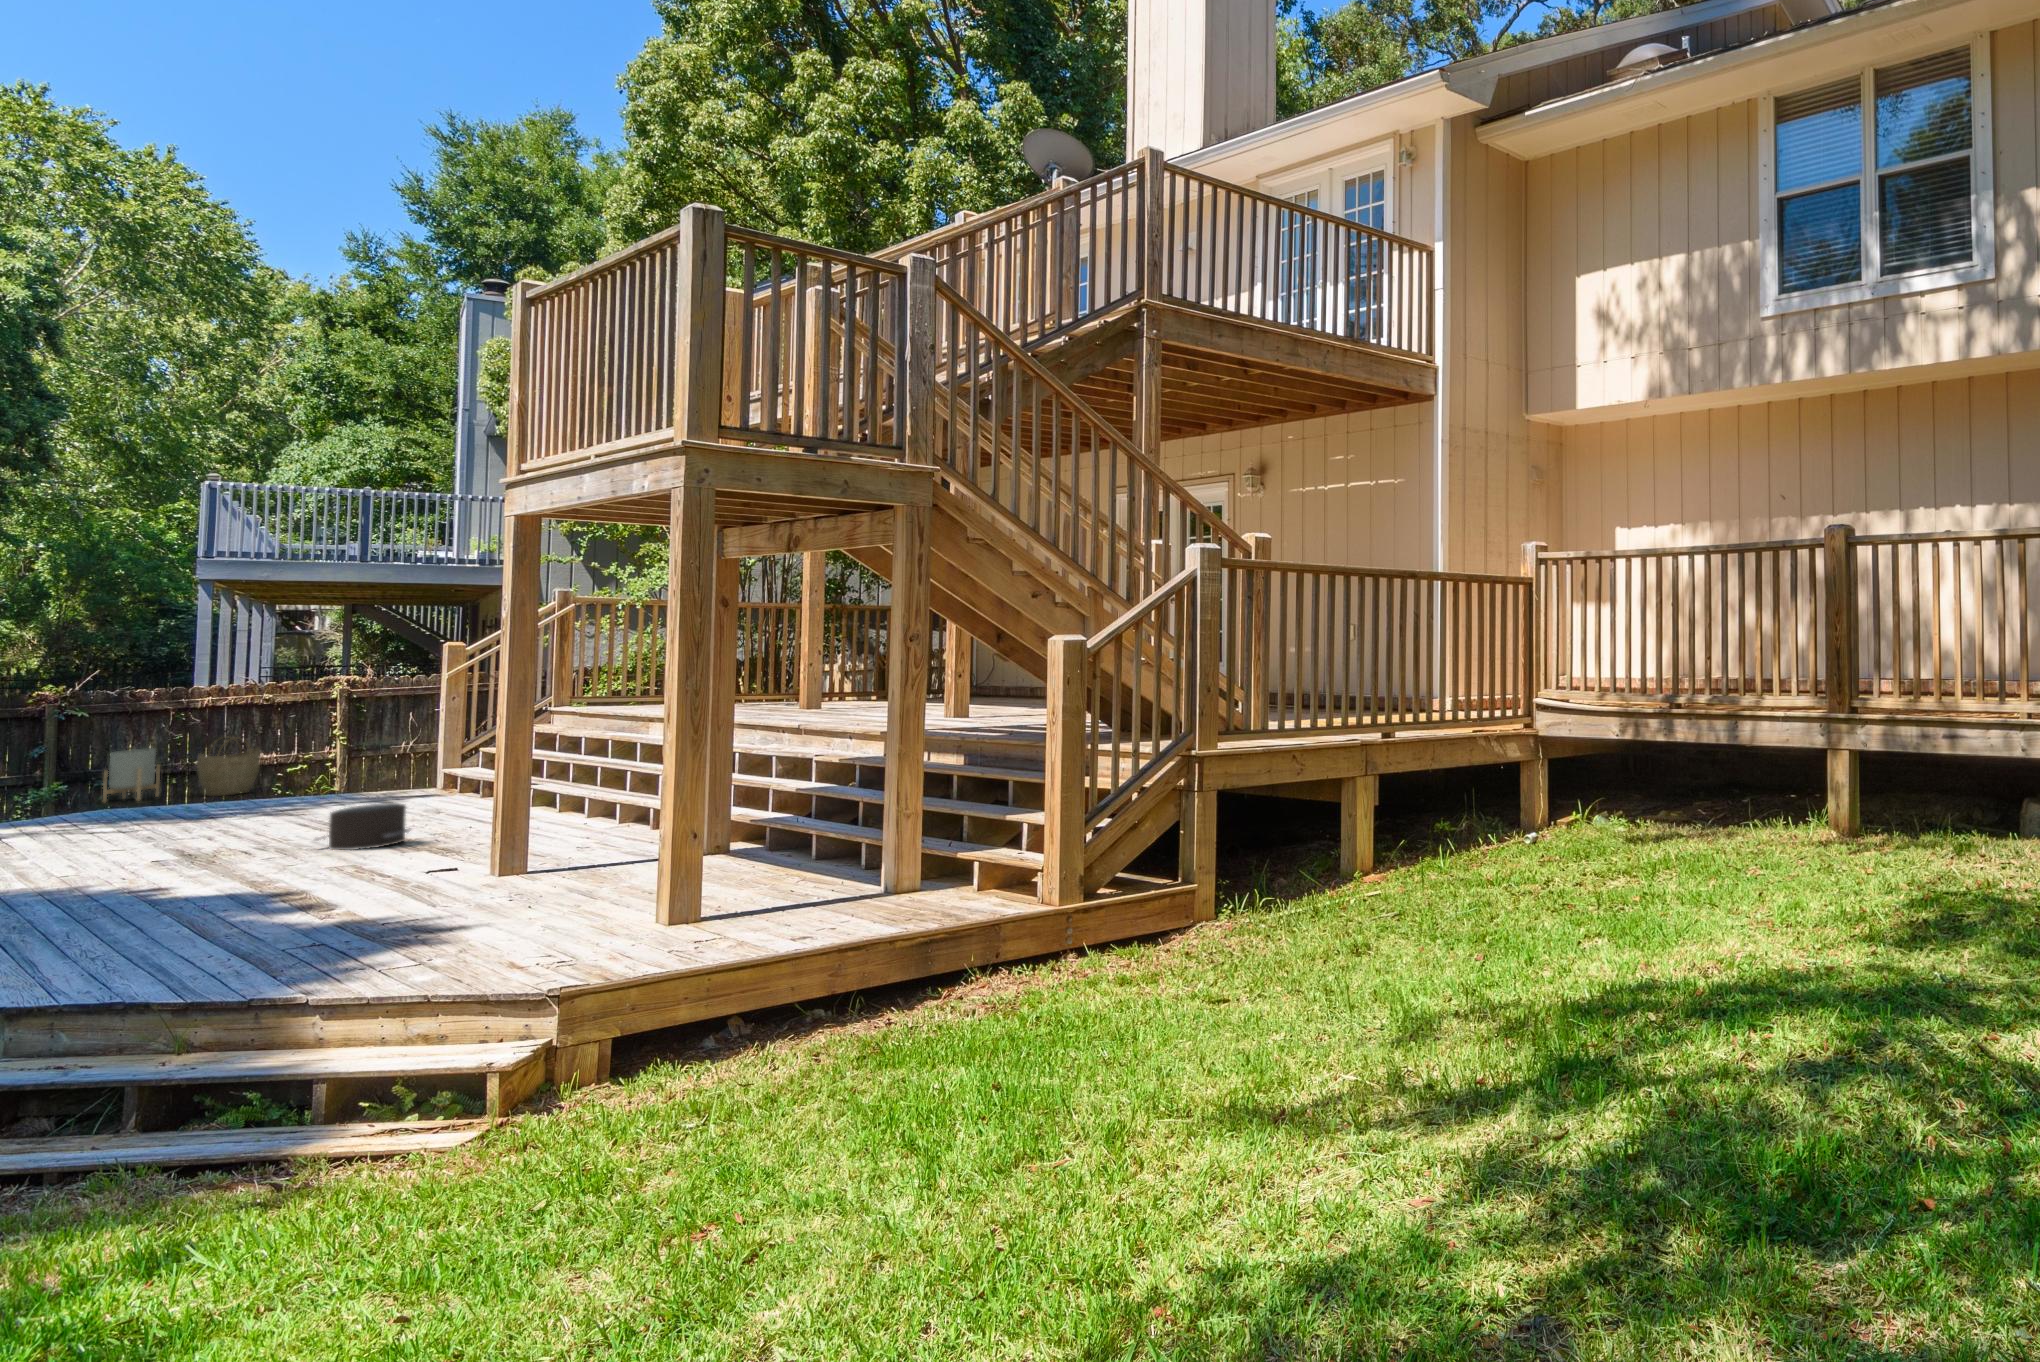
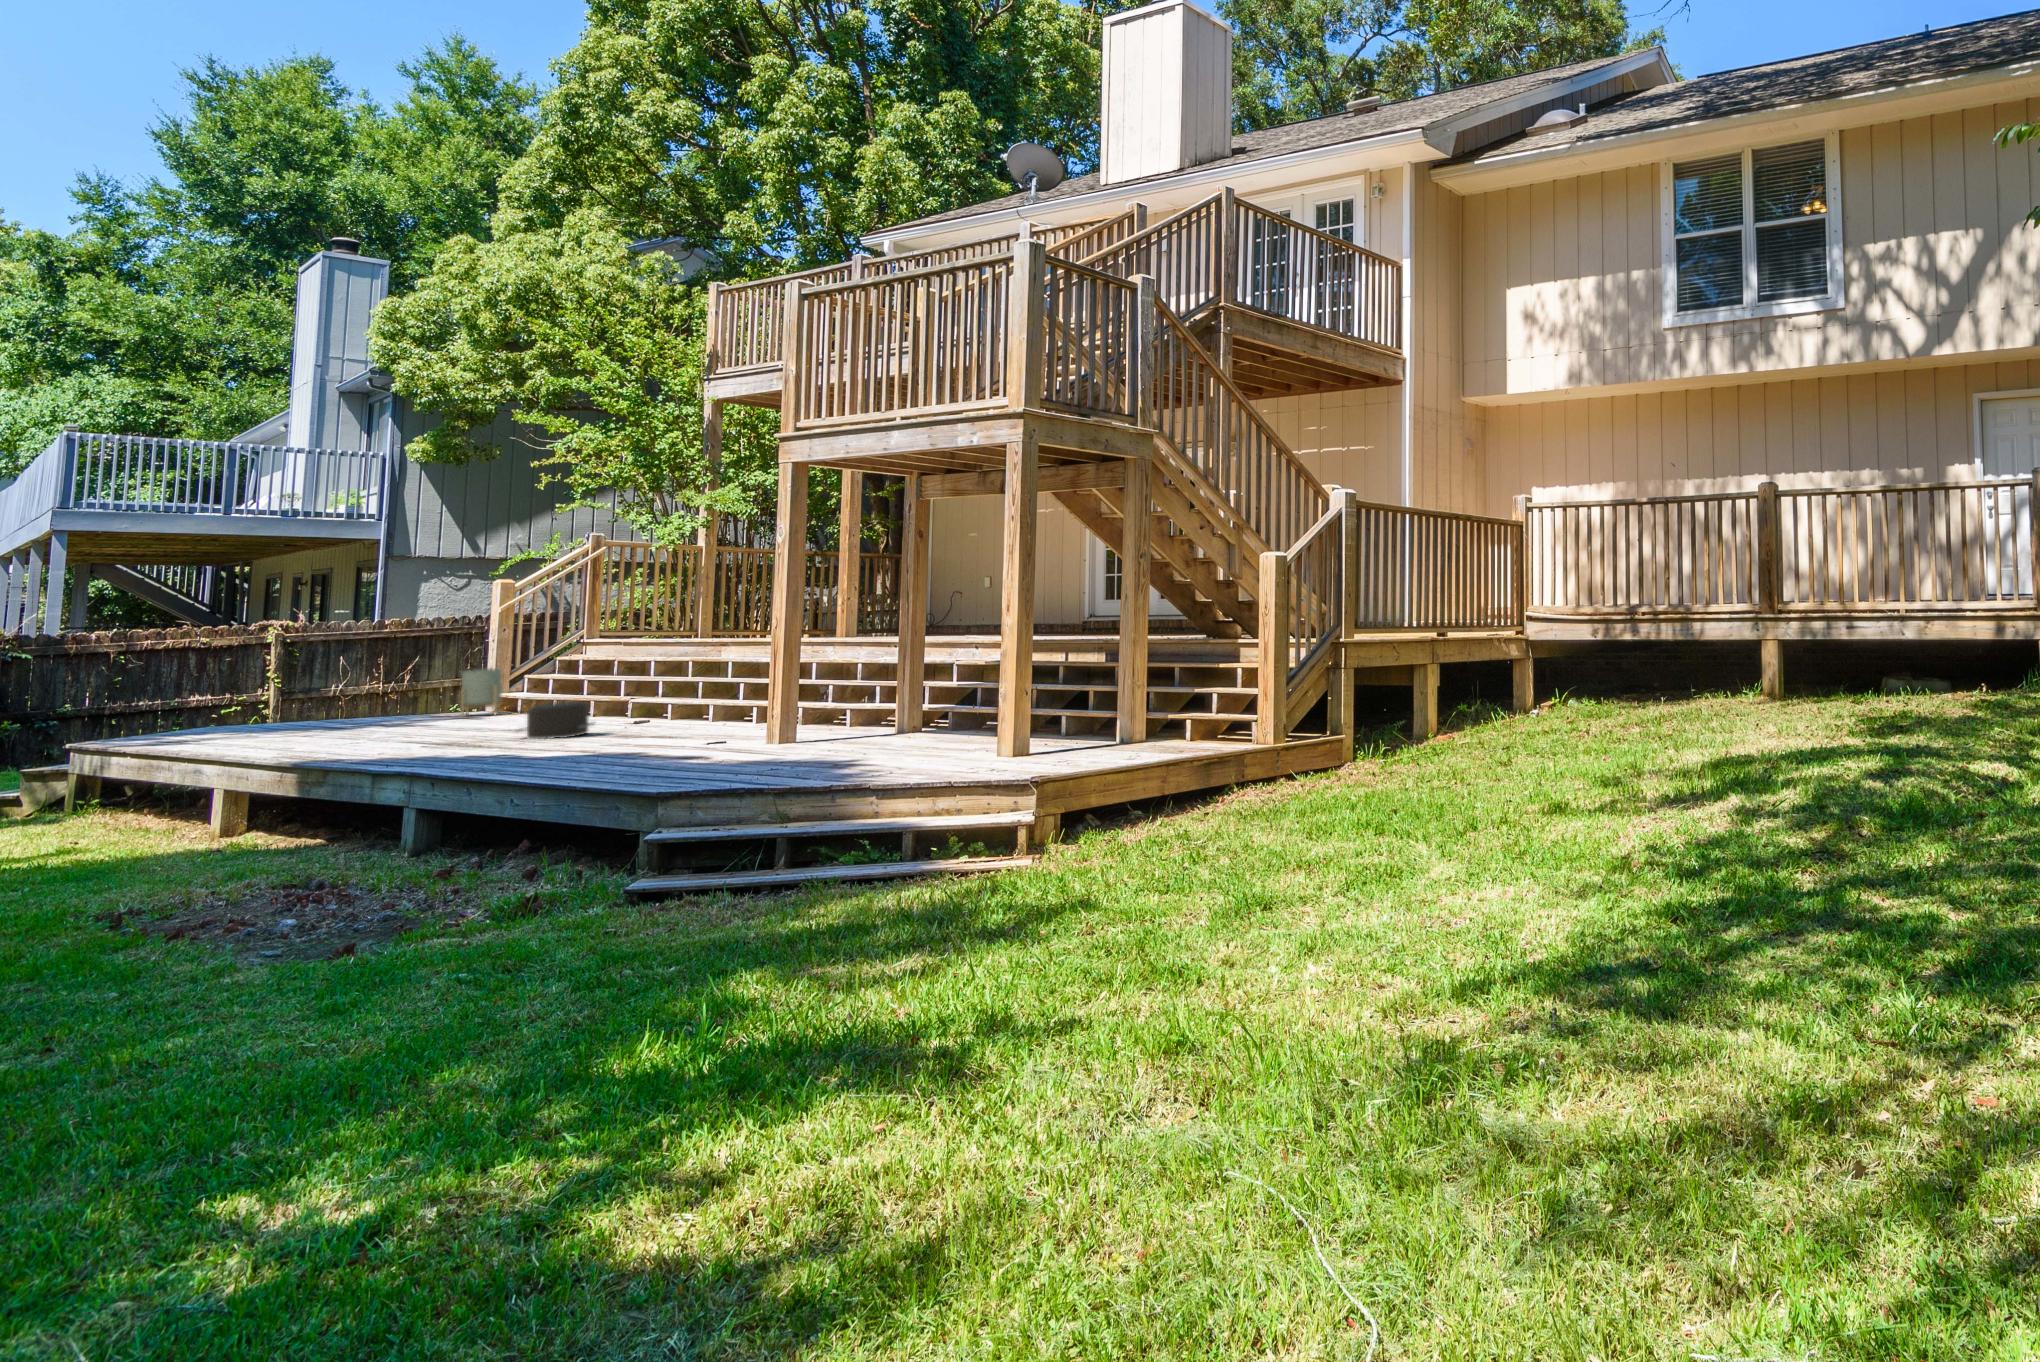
woven basket: present [197,738,261,796] -> none [277,661,335,714]
planter: present [103,748,160,801] -> present [461,668,502,716]

